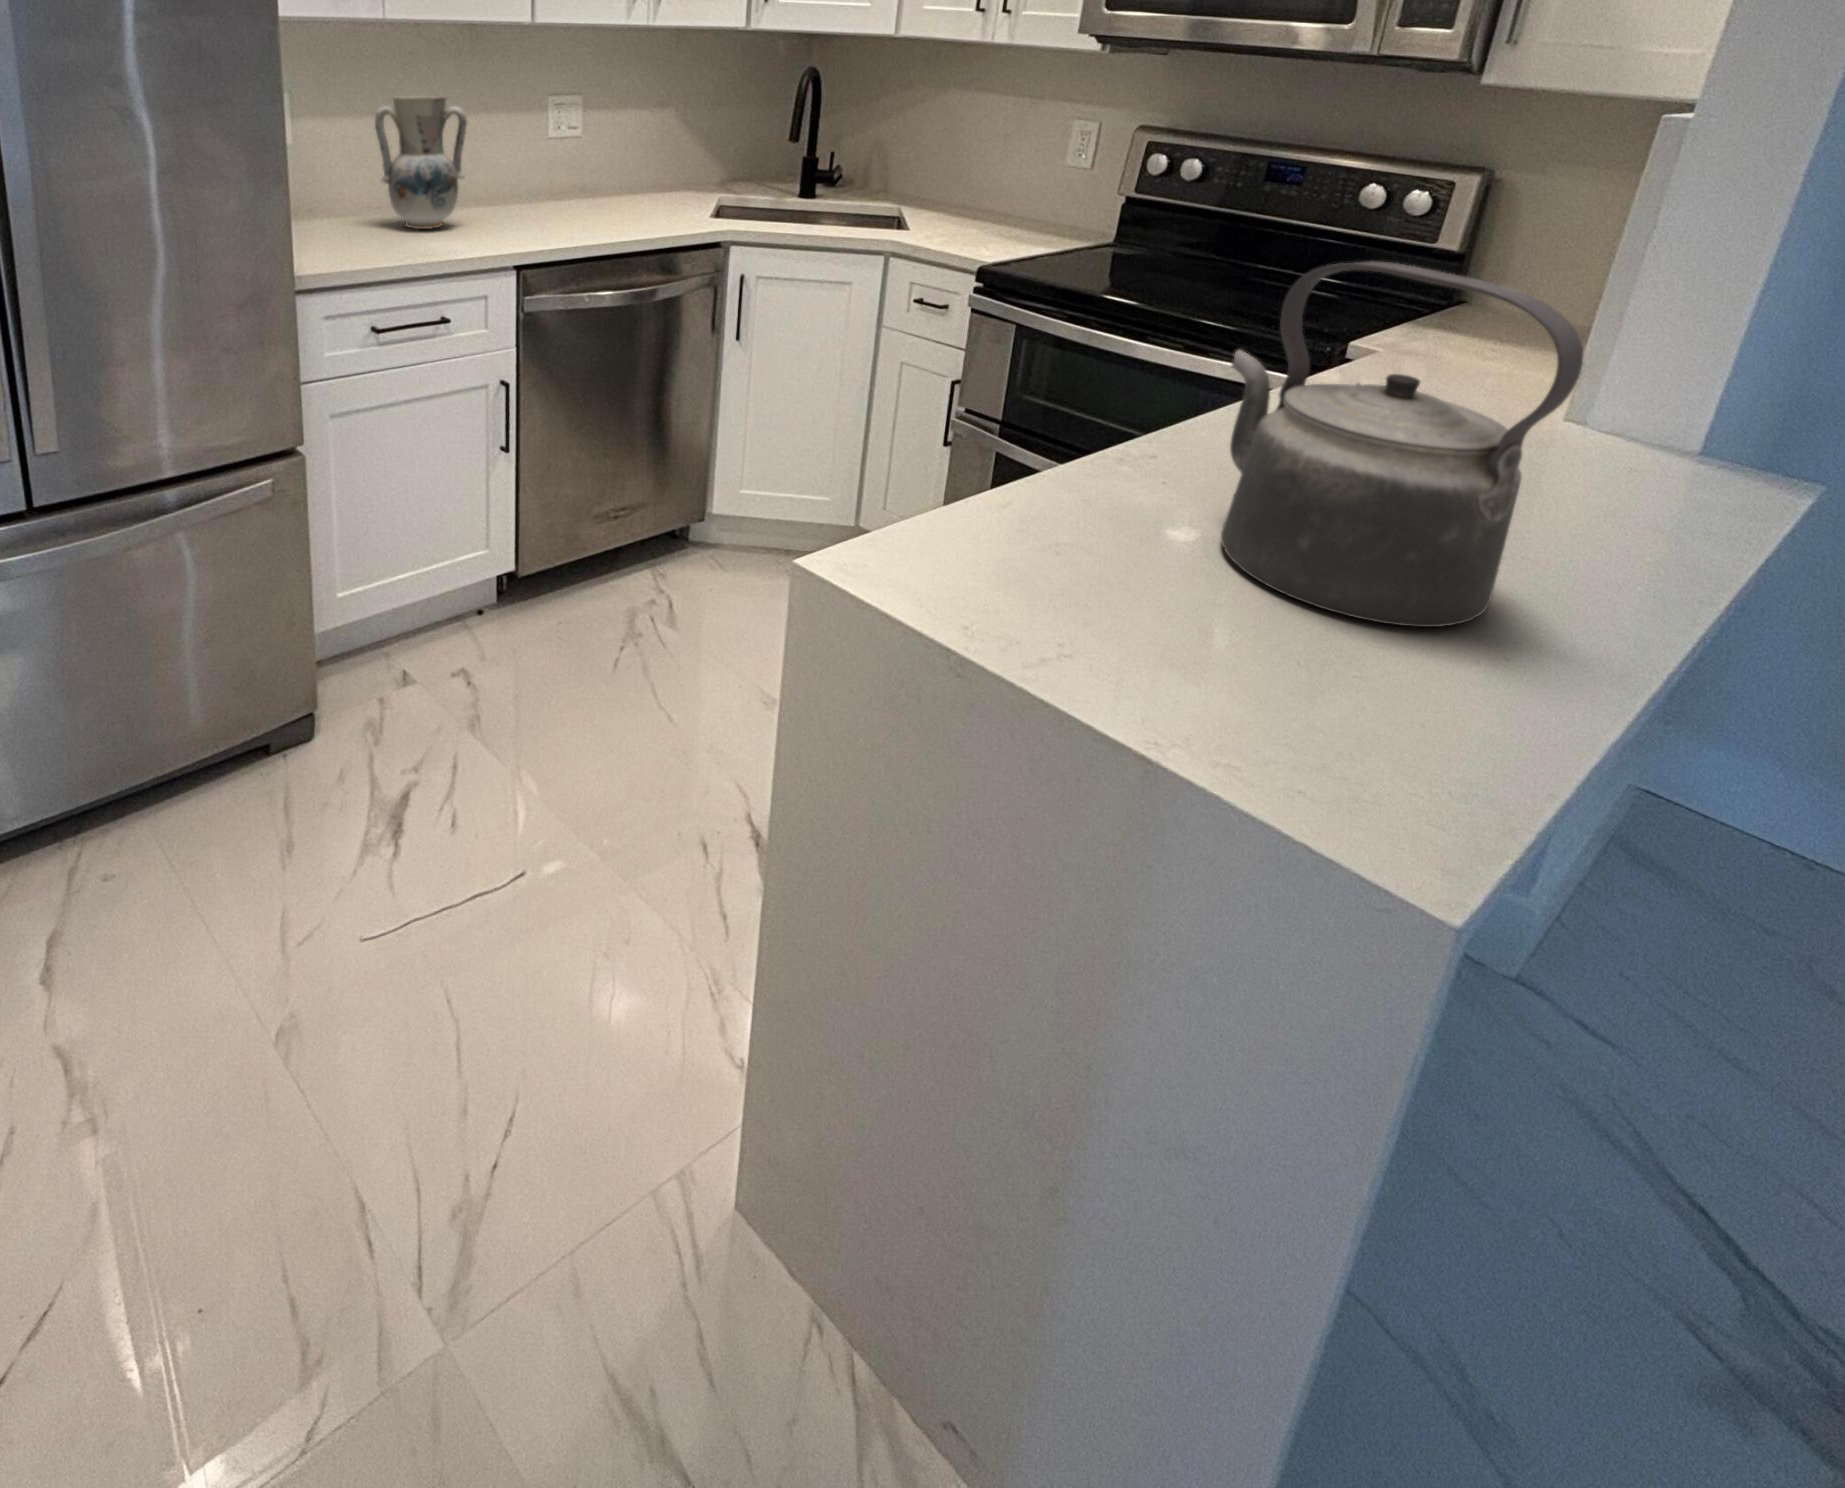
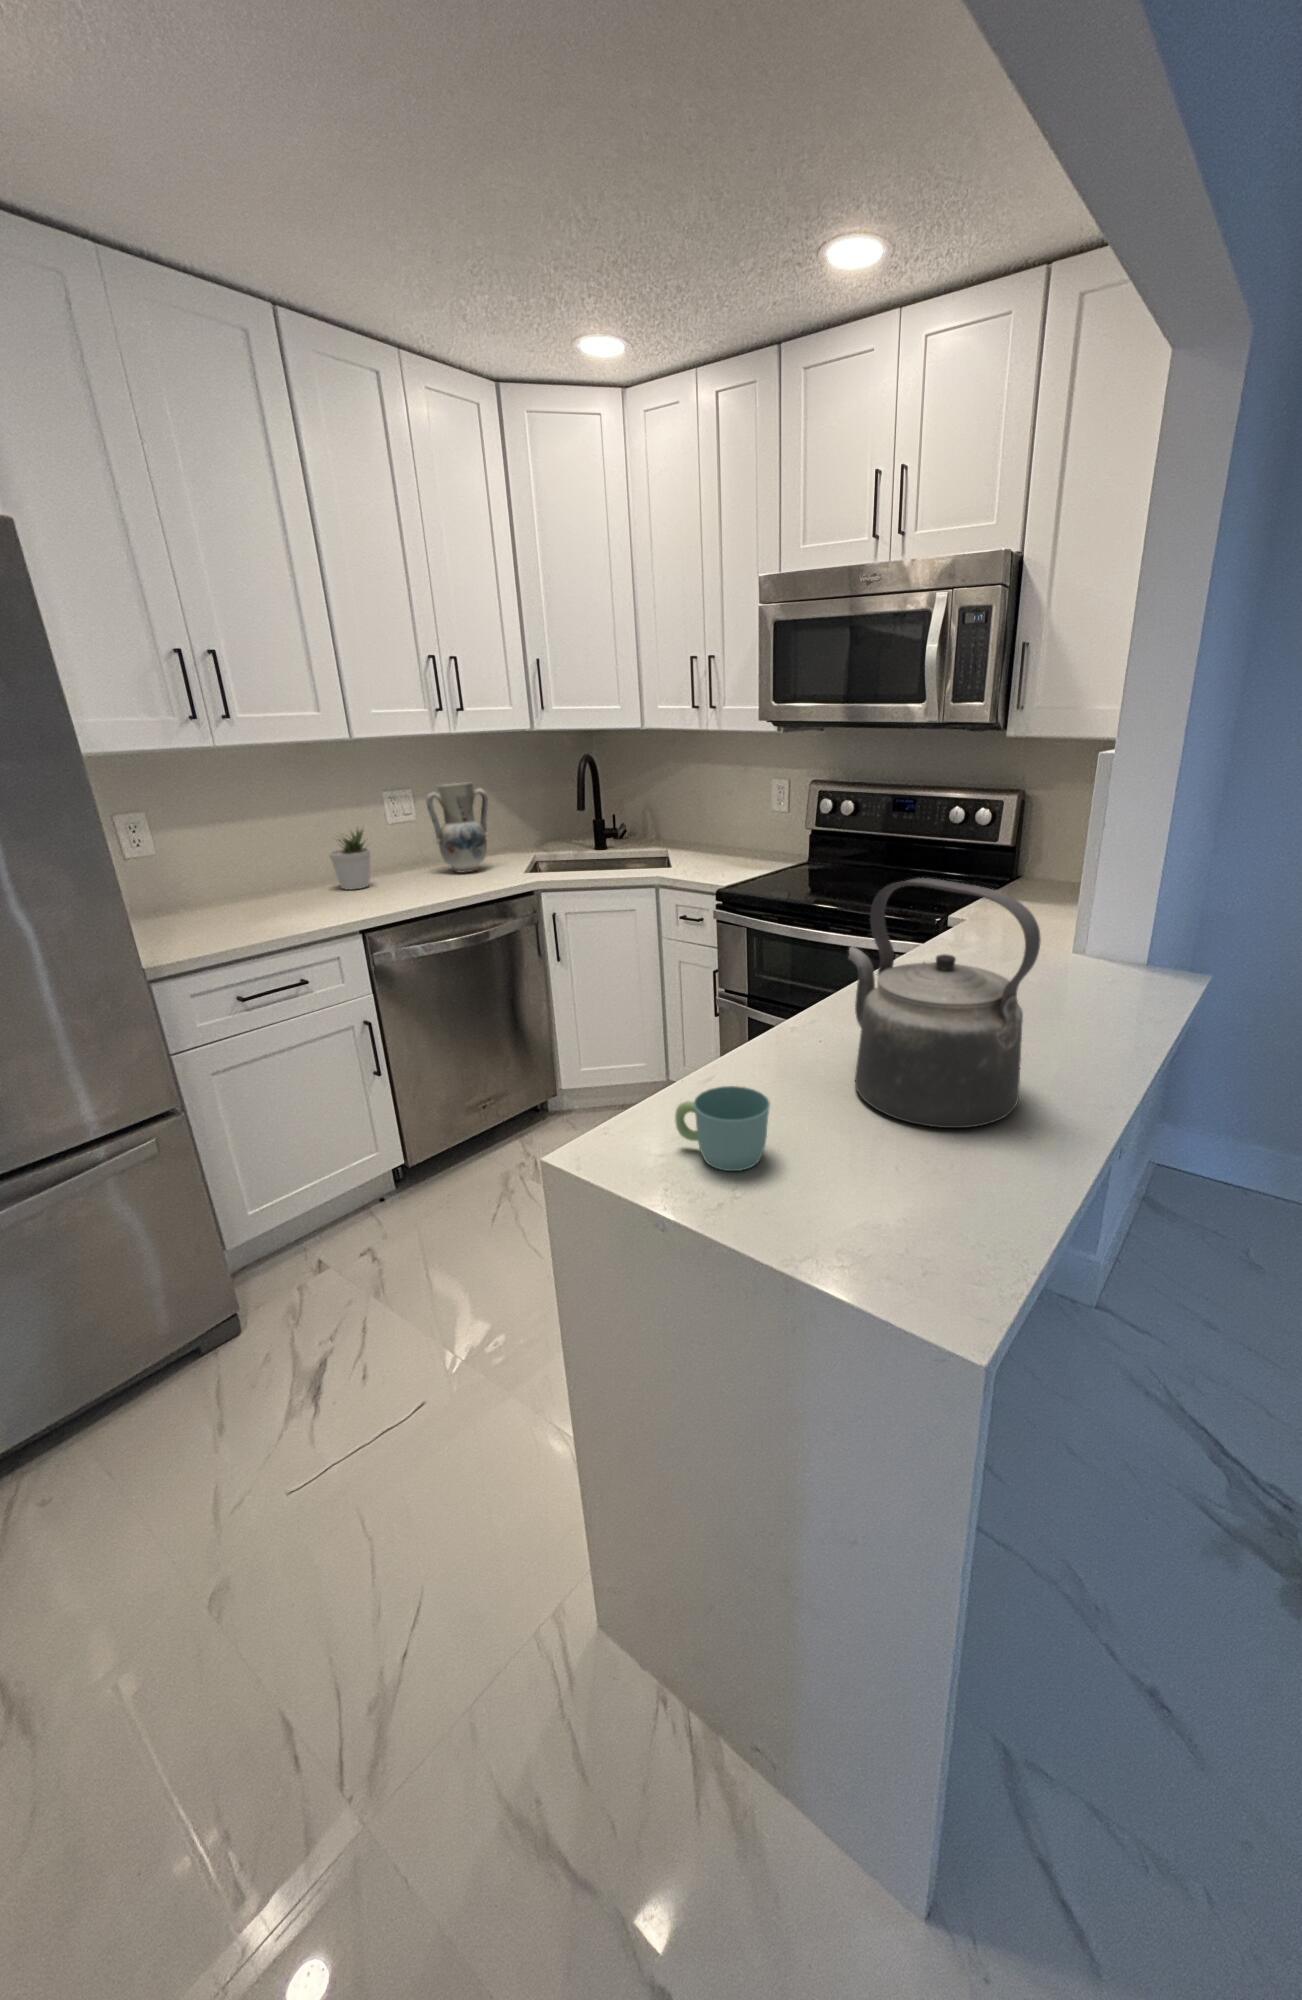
vase: present [375,95,467,229] -> present [426,782,489,873]
potted plant: none [474,133,526,214] -> present [329,830,370,889]
mug: none [970,509,1117,624] -> present [675,1086,770,1171]

